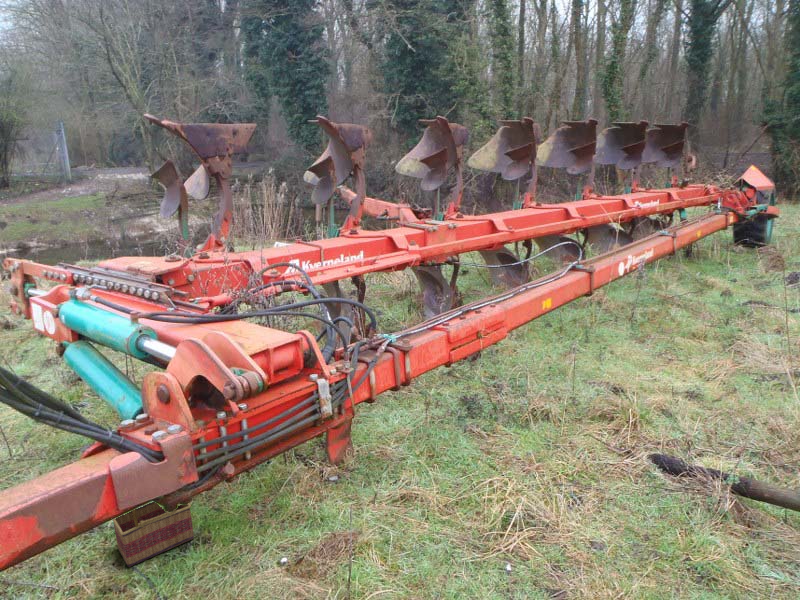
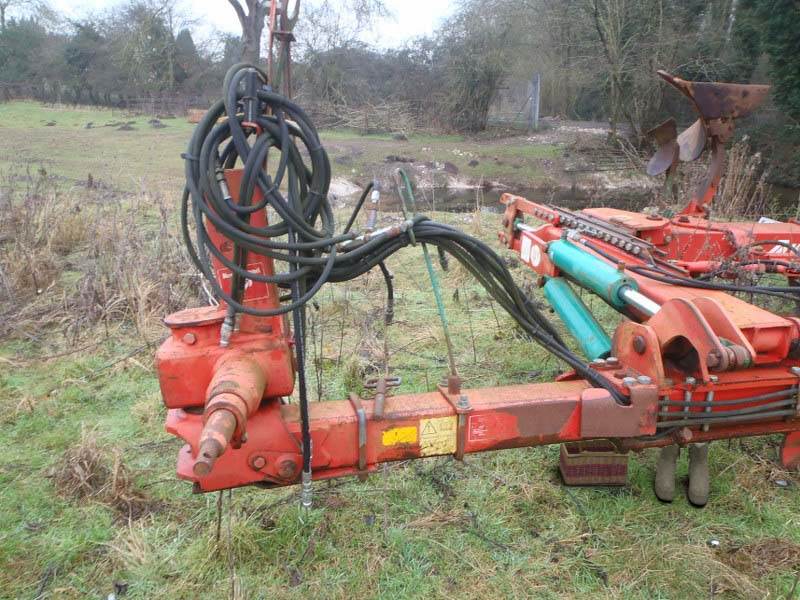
boots: none [221,462,273,538] -> present [655,442,709,505]

